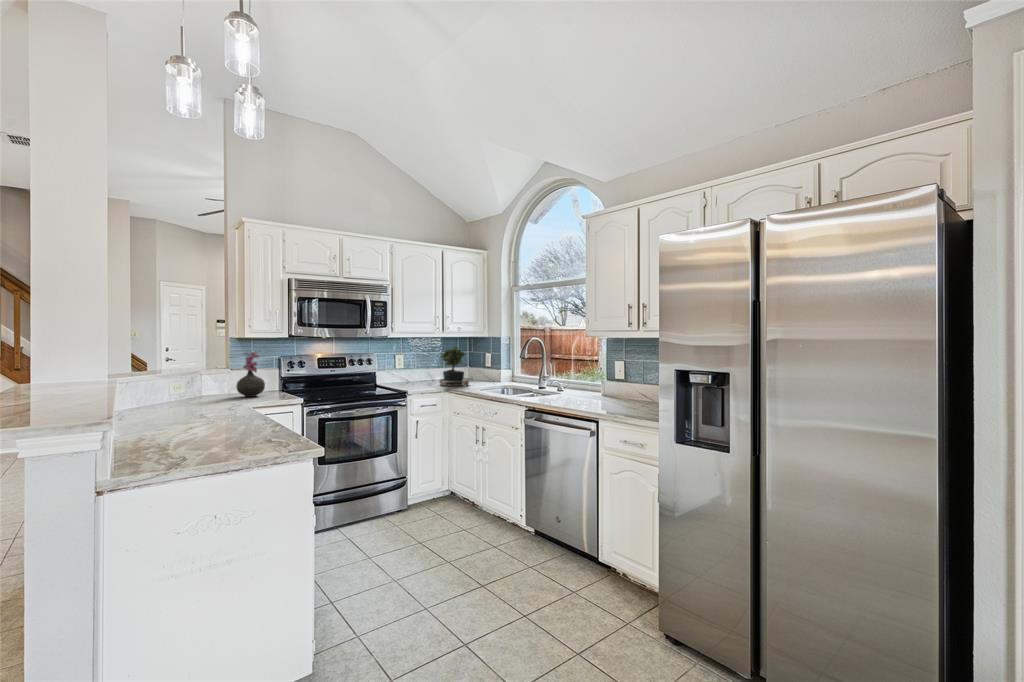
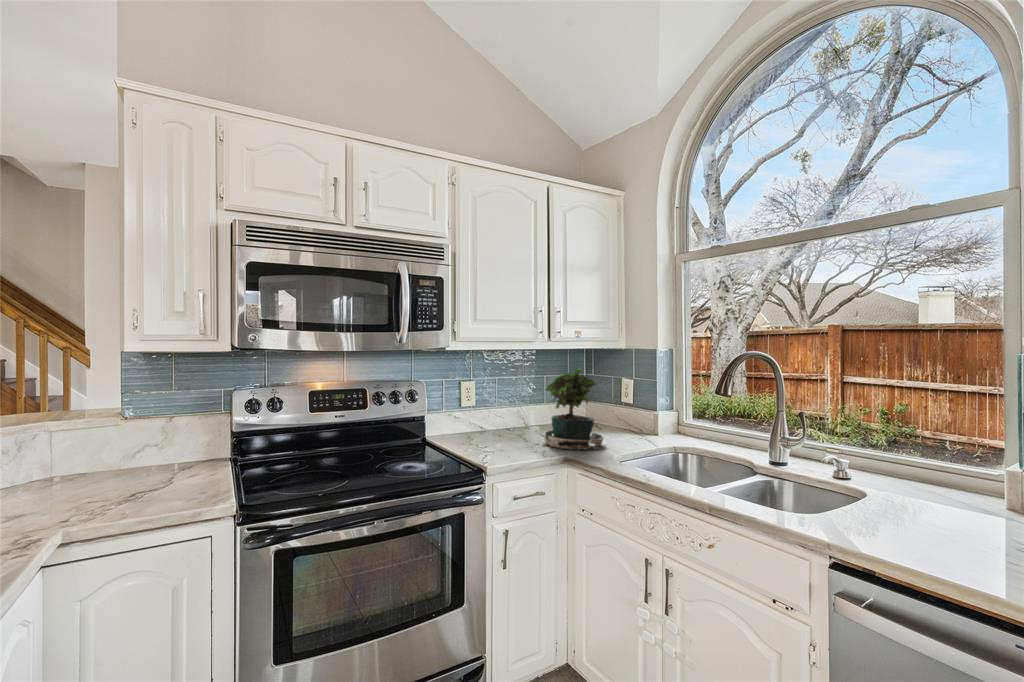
vase: present [236,352,265,397] -> none [76,387,154,500]

